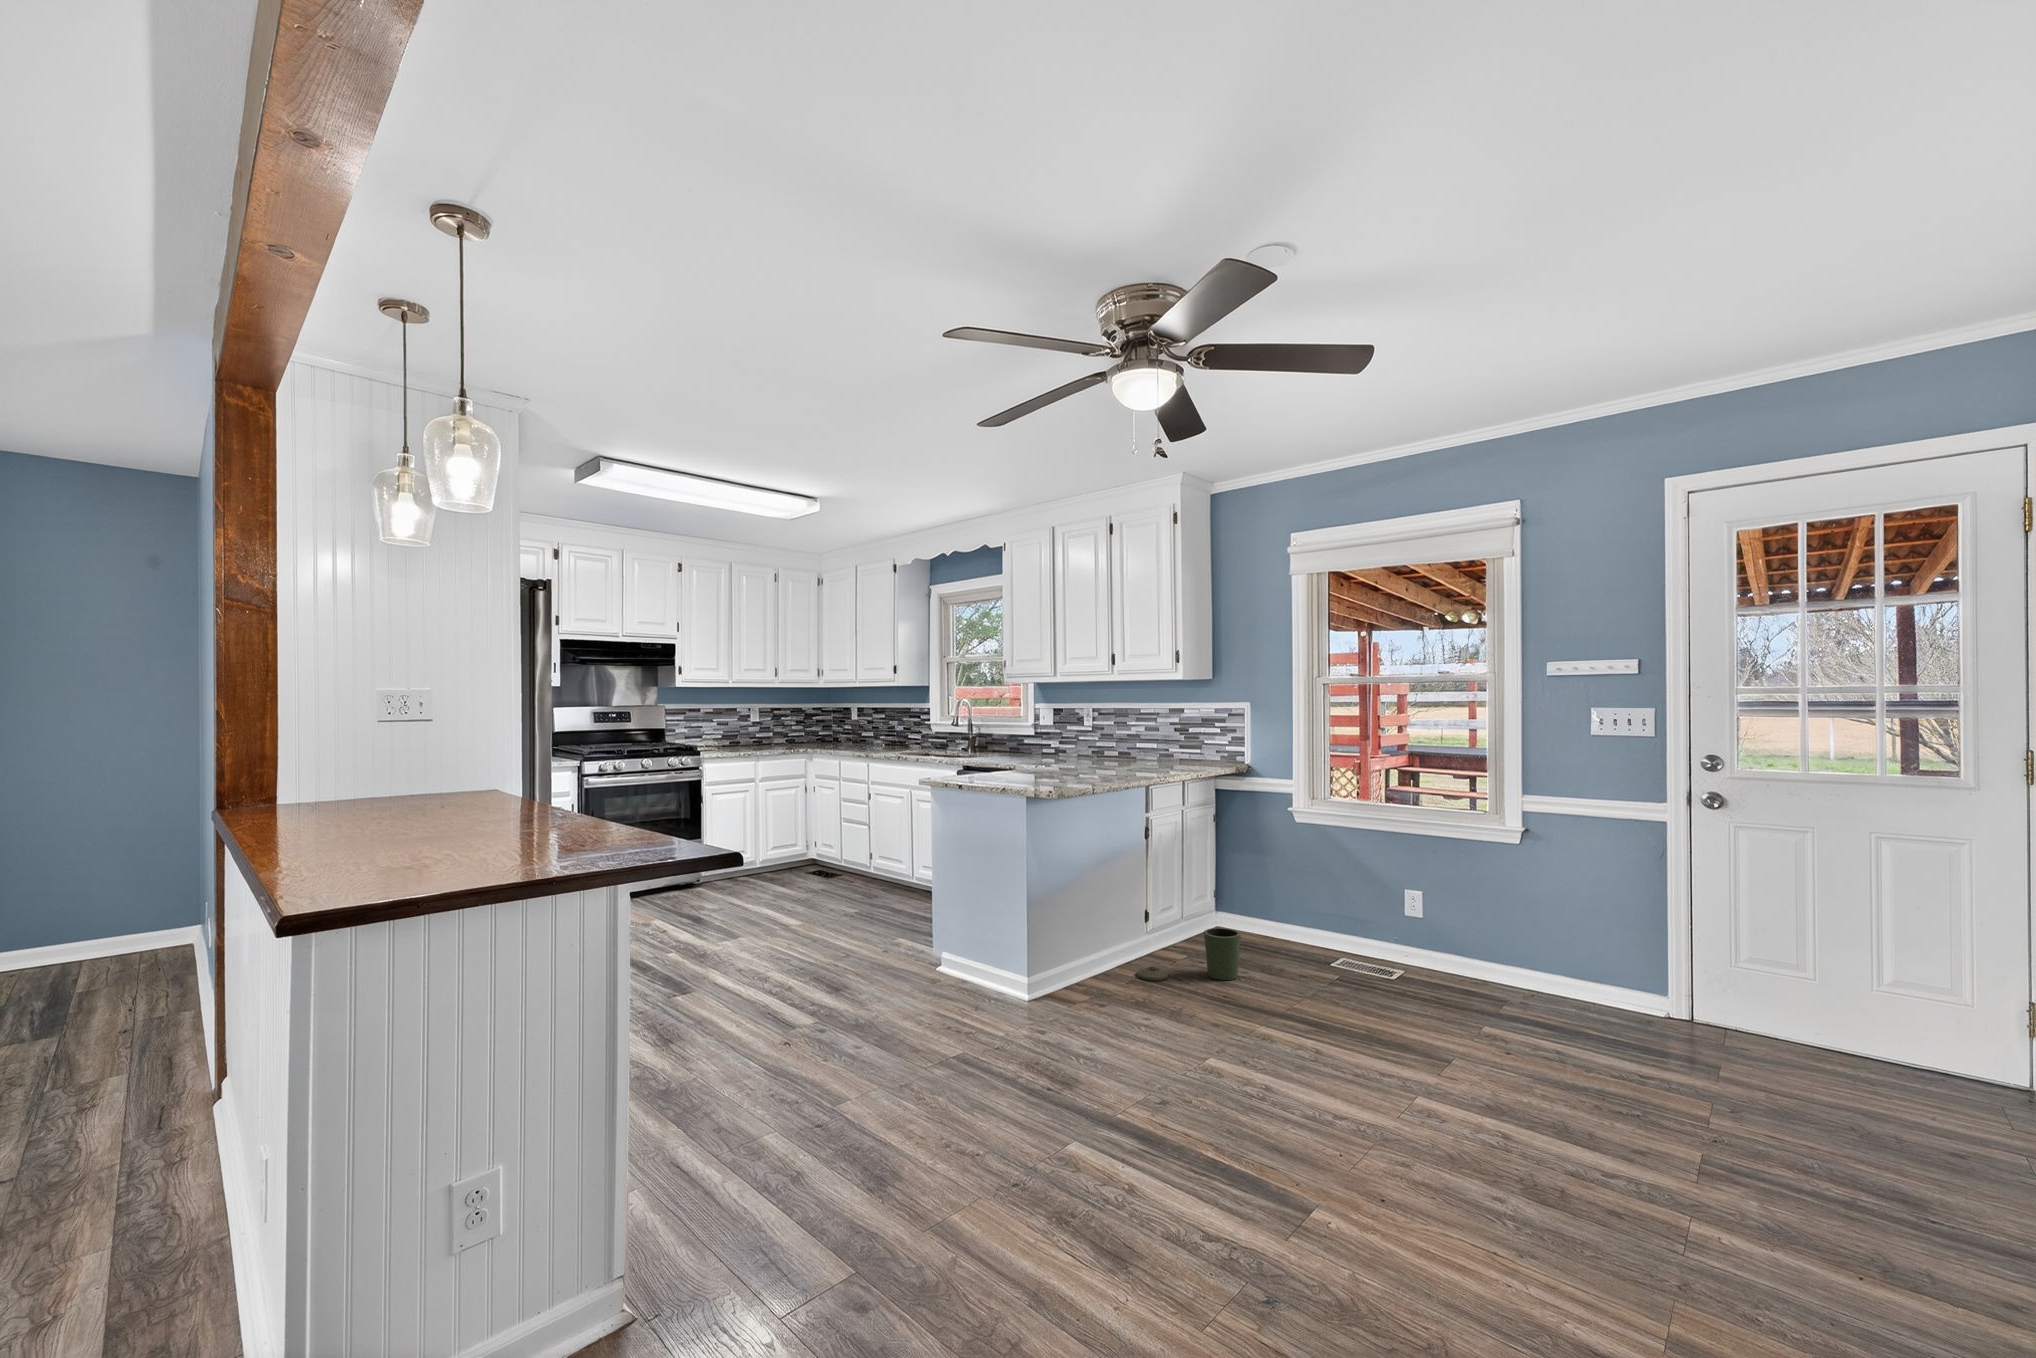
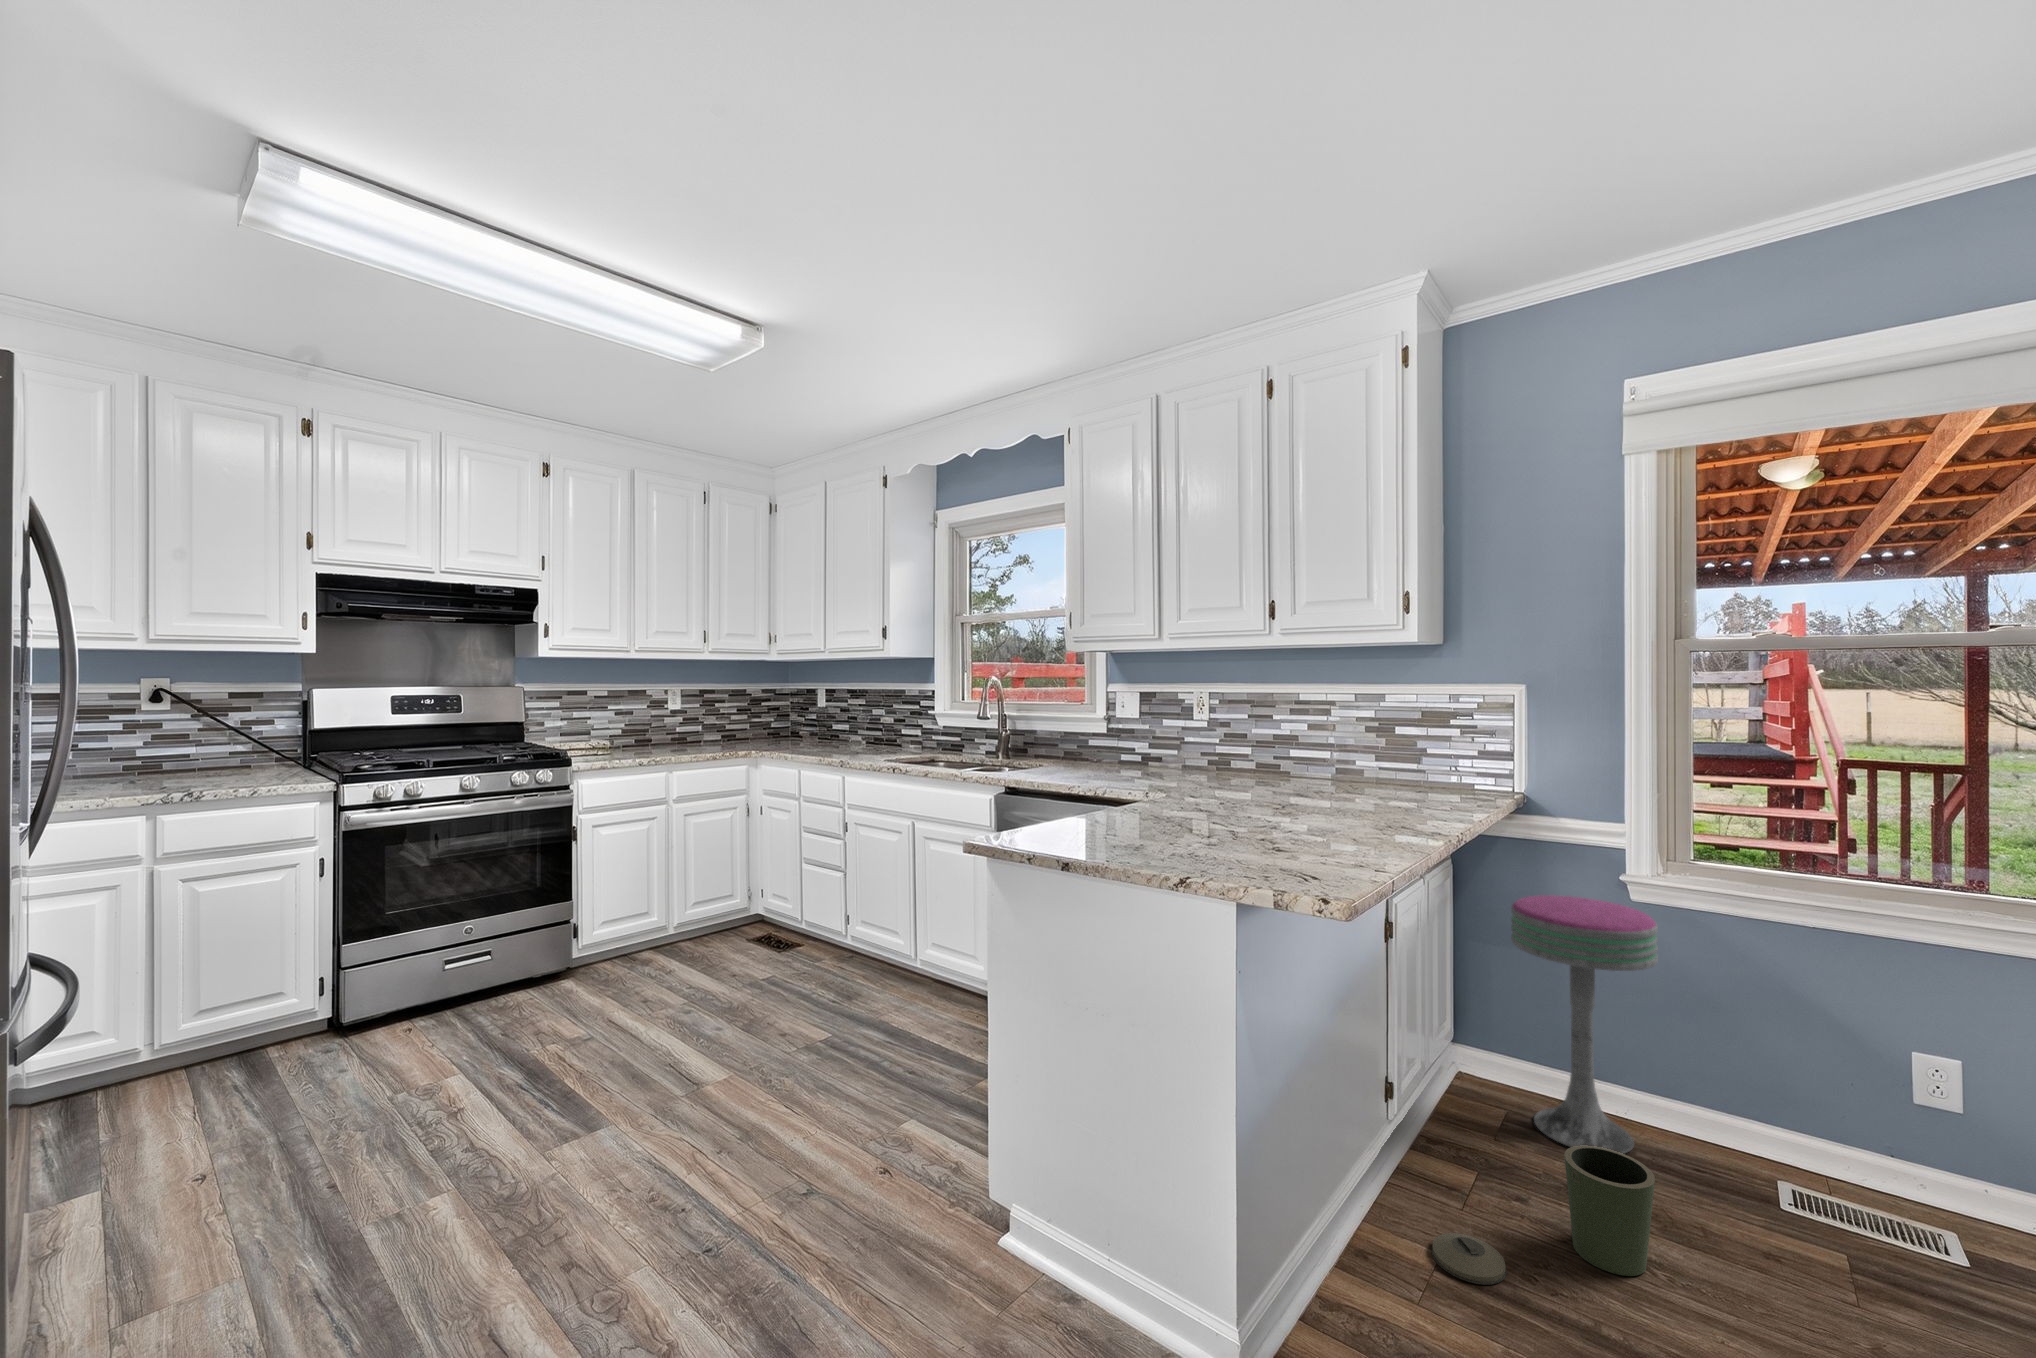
bar stool: none [1223,820,1292,951] -> present [1511,895,1658,1153]

